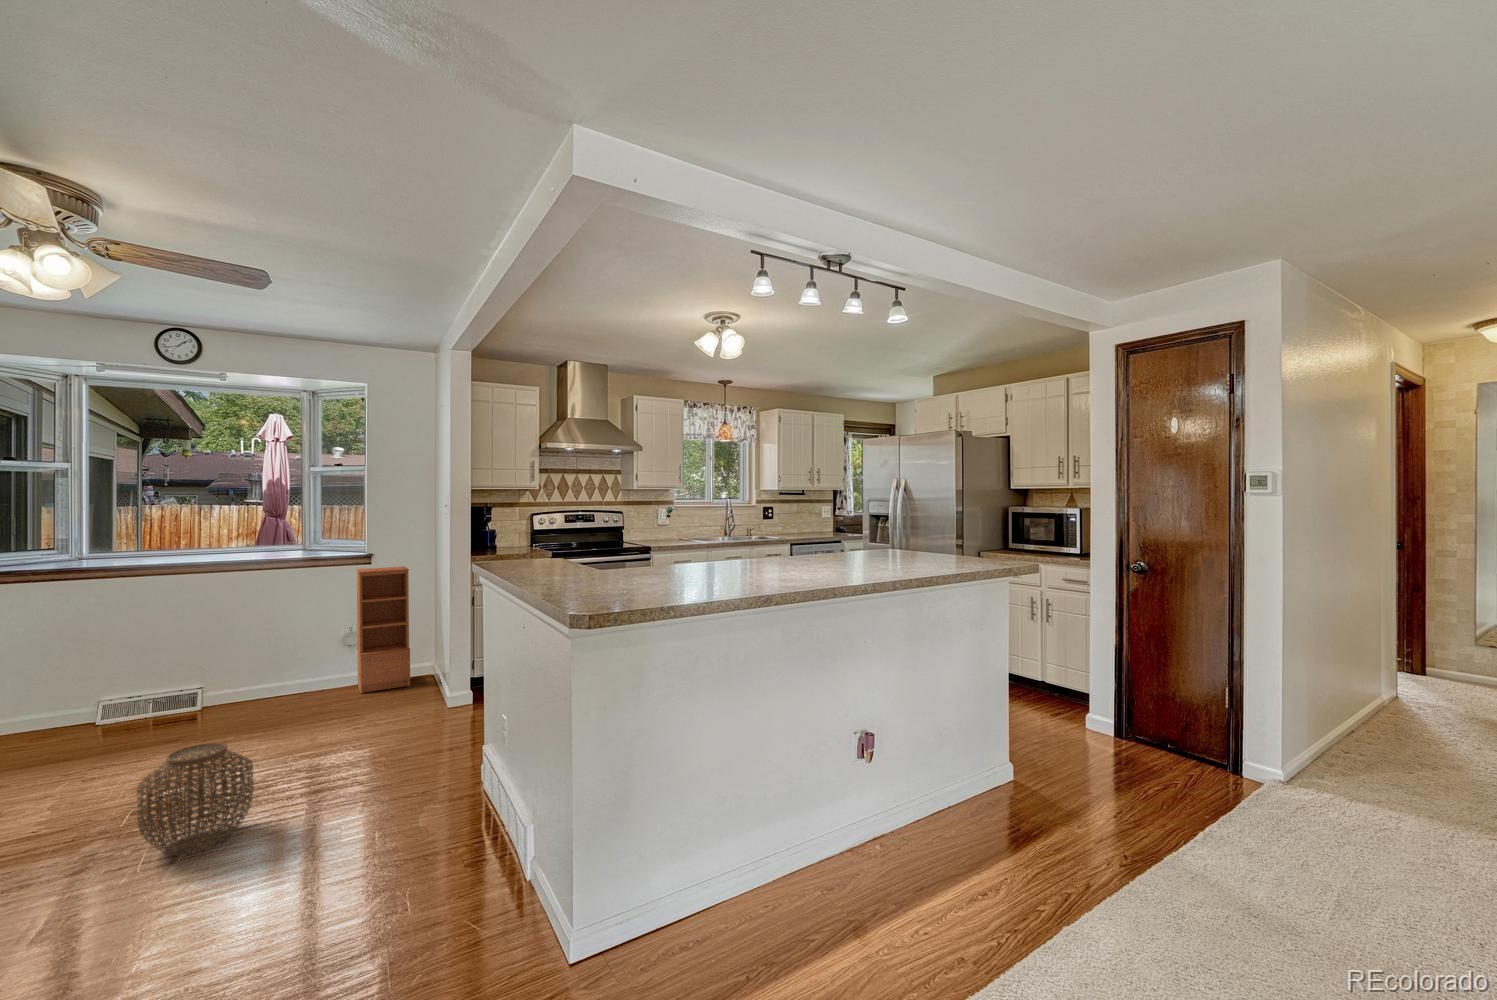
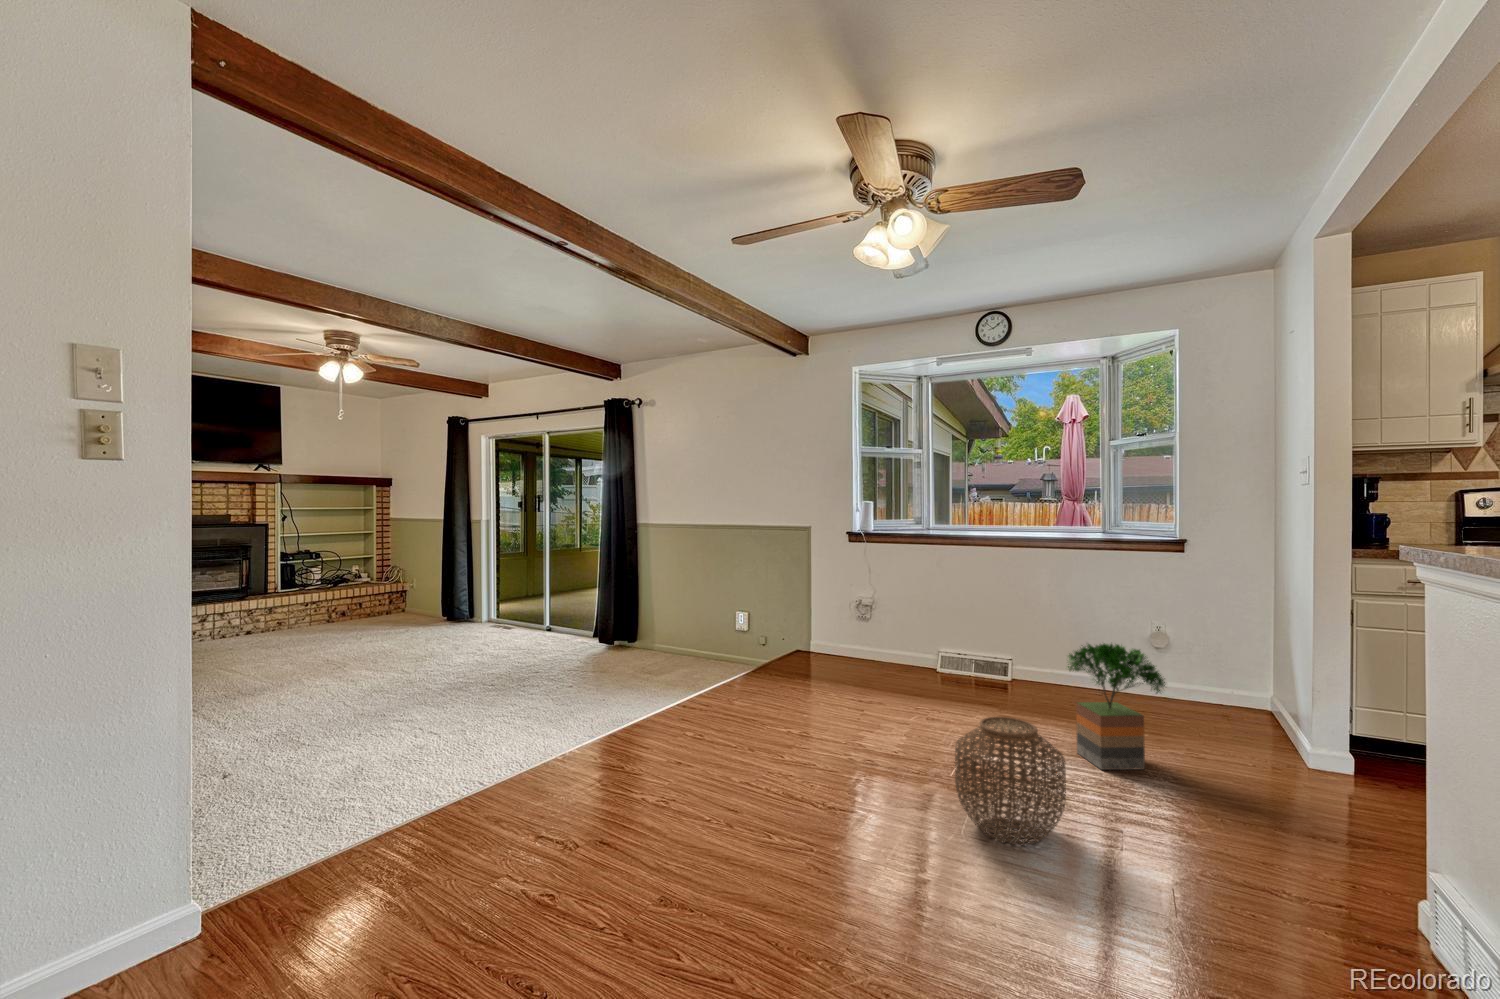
bookcase: present [357,566,410,693] -> none [1167,556,1244,716]
potted tree: none [257,654,346,763] -> present [1068,643,1166,770]

